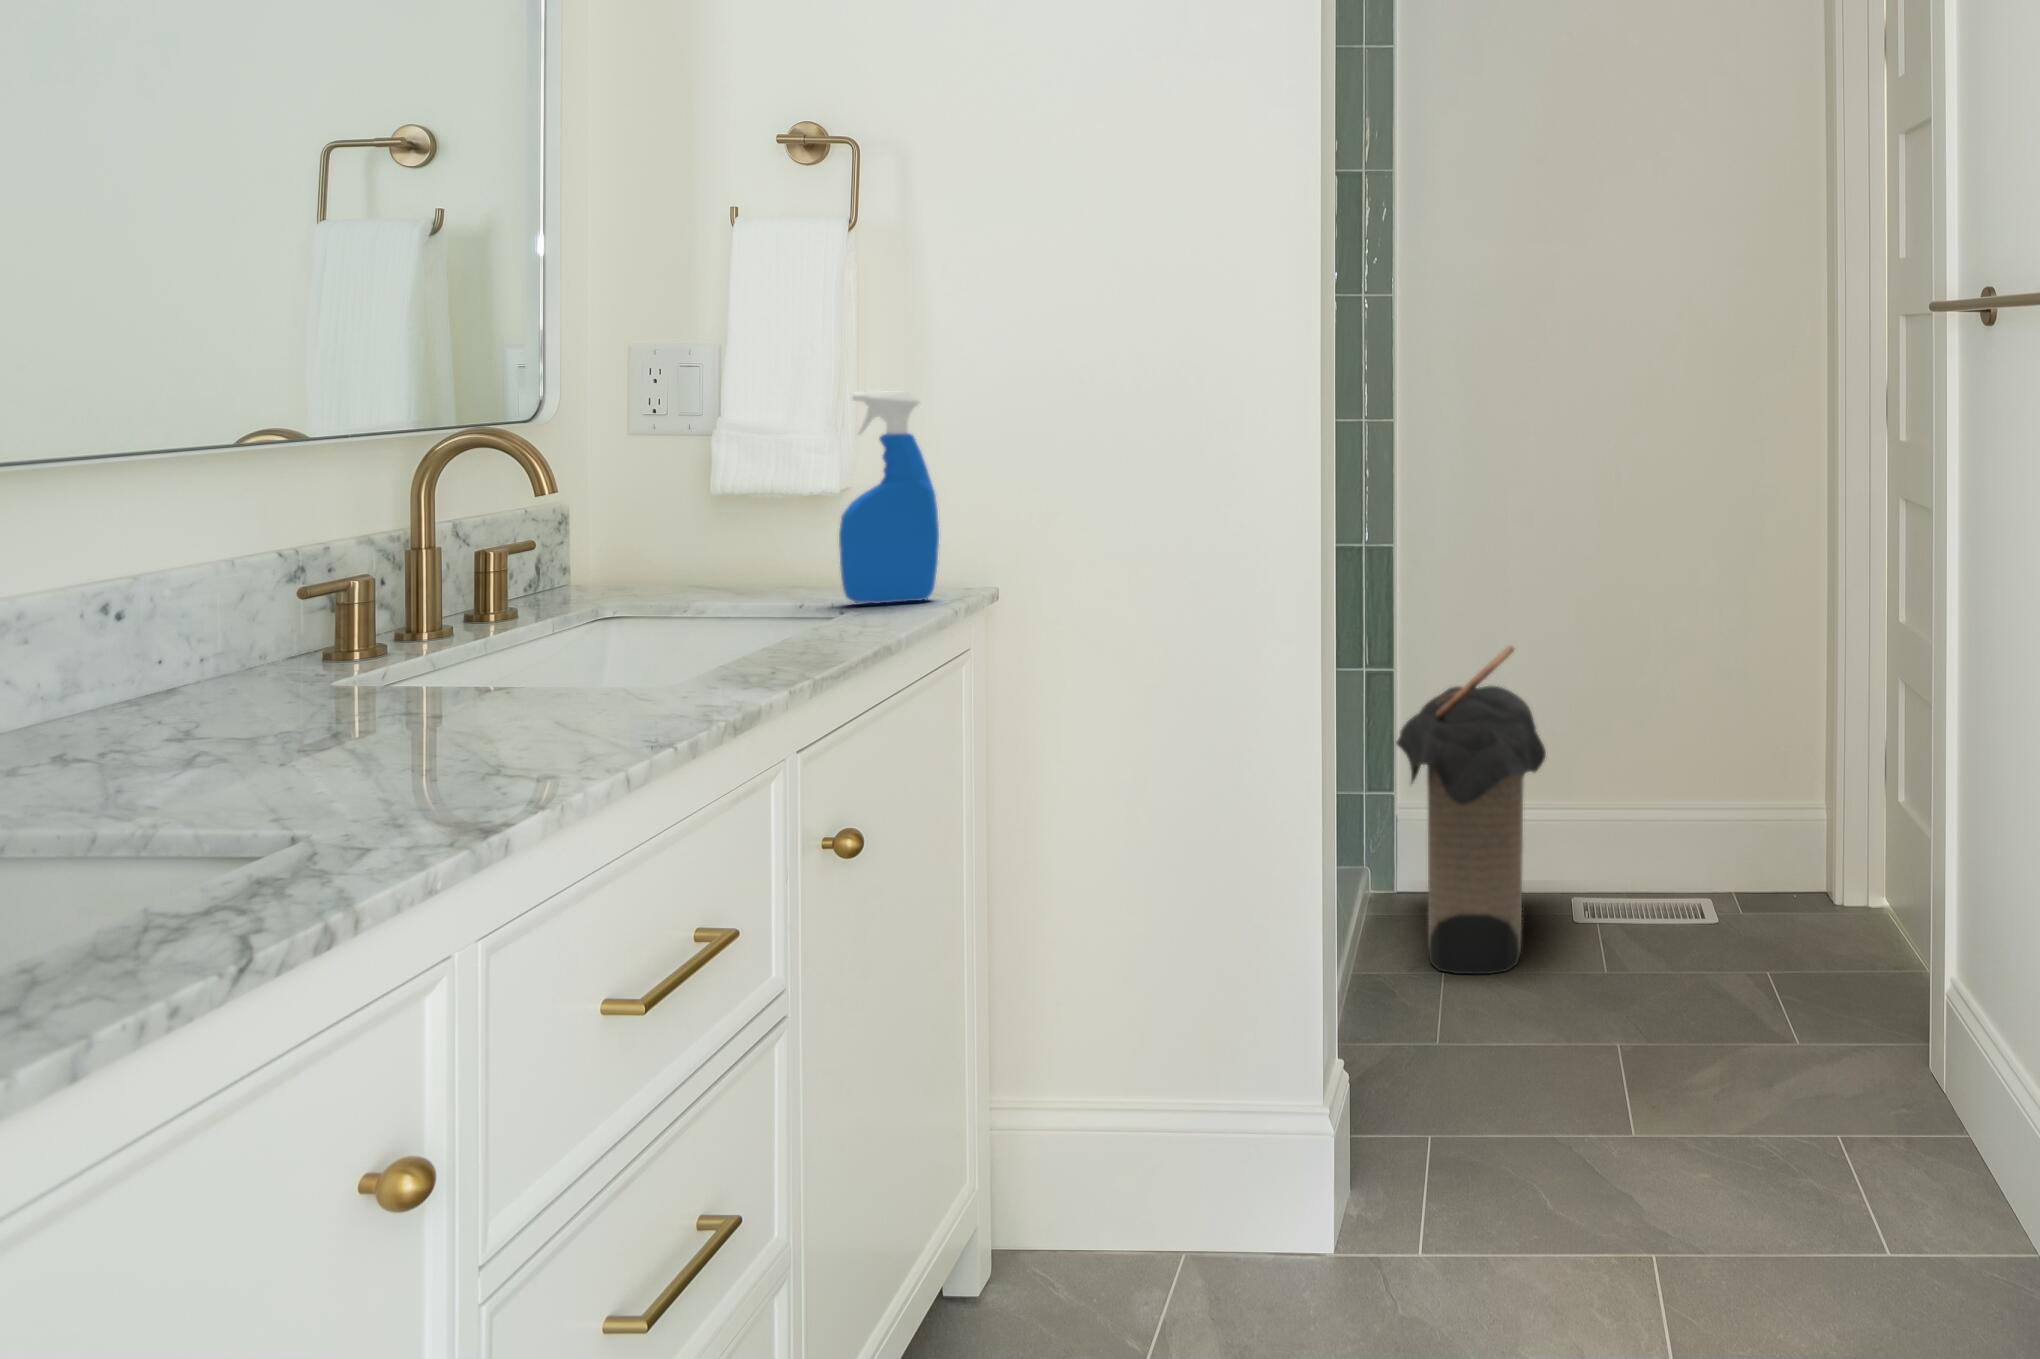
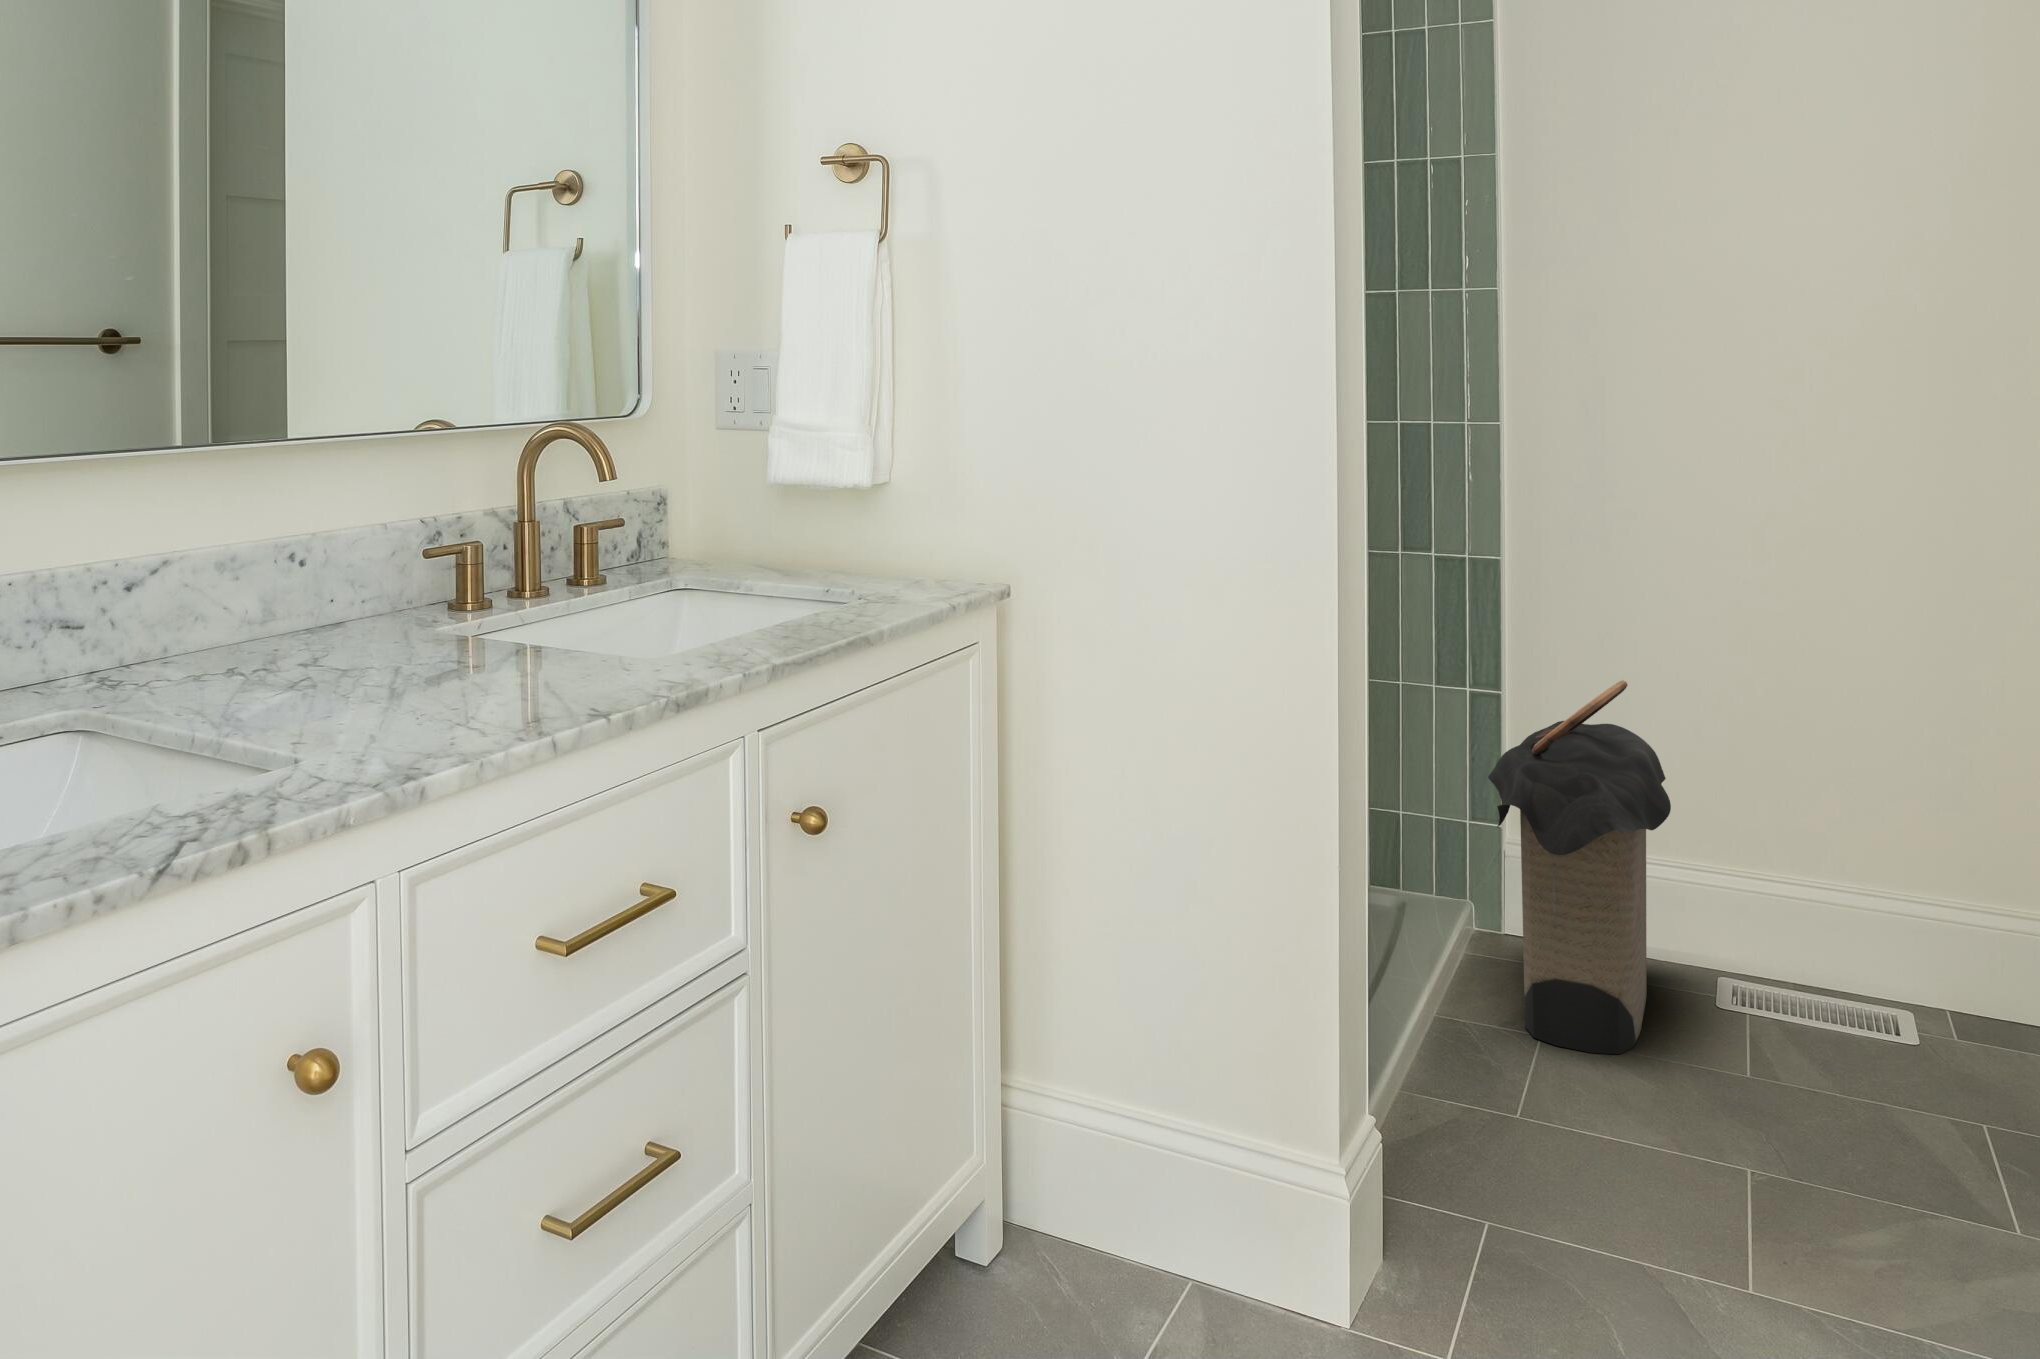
spray bottle: present [839,391,939,603] -> none [857,389,945,590]

